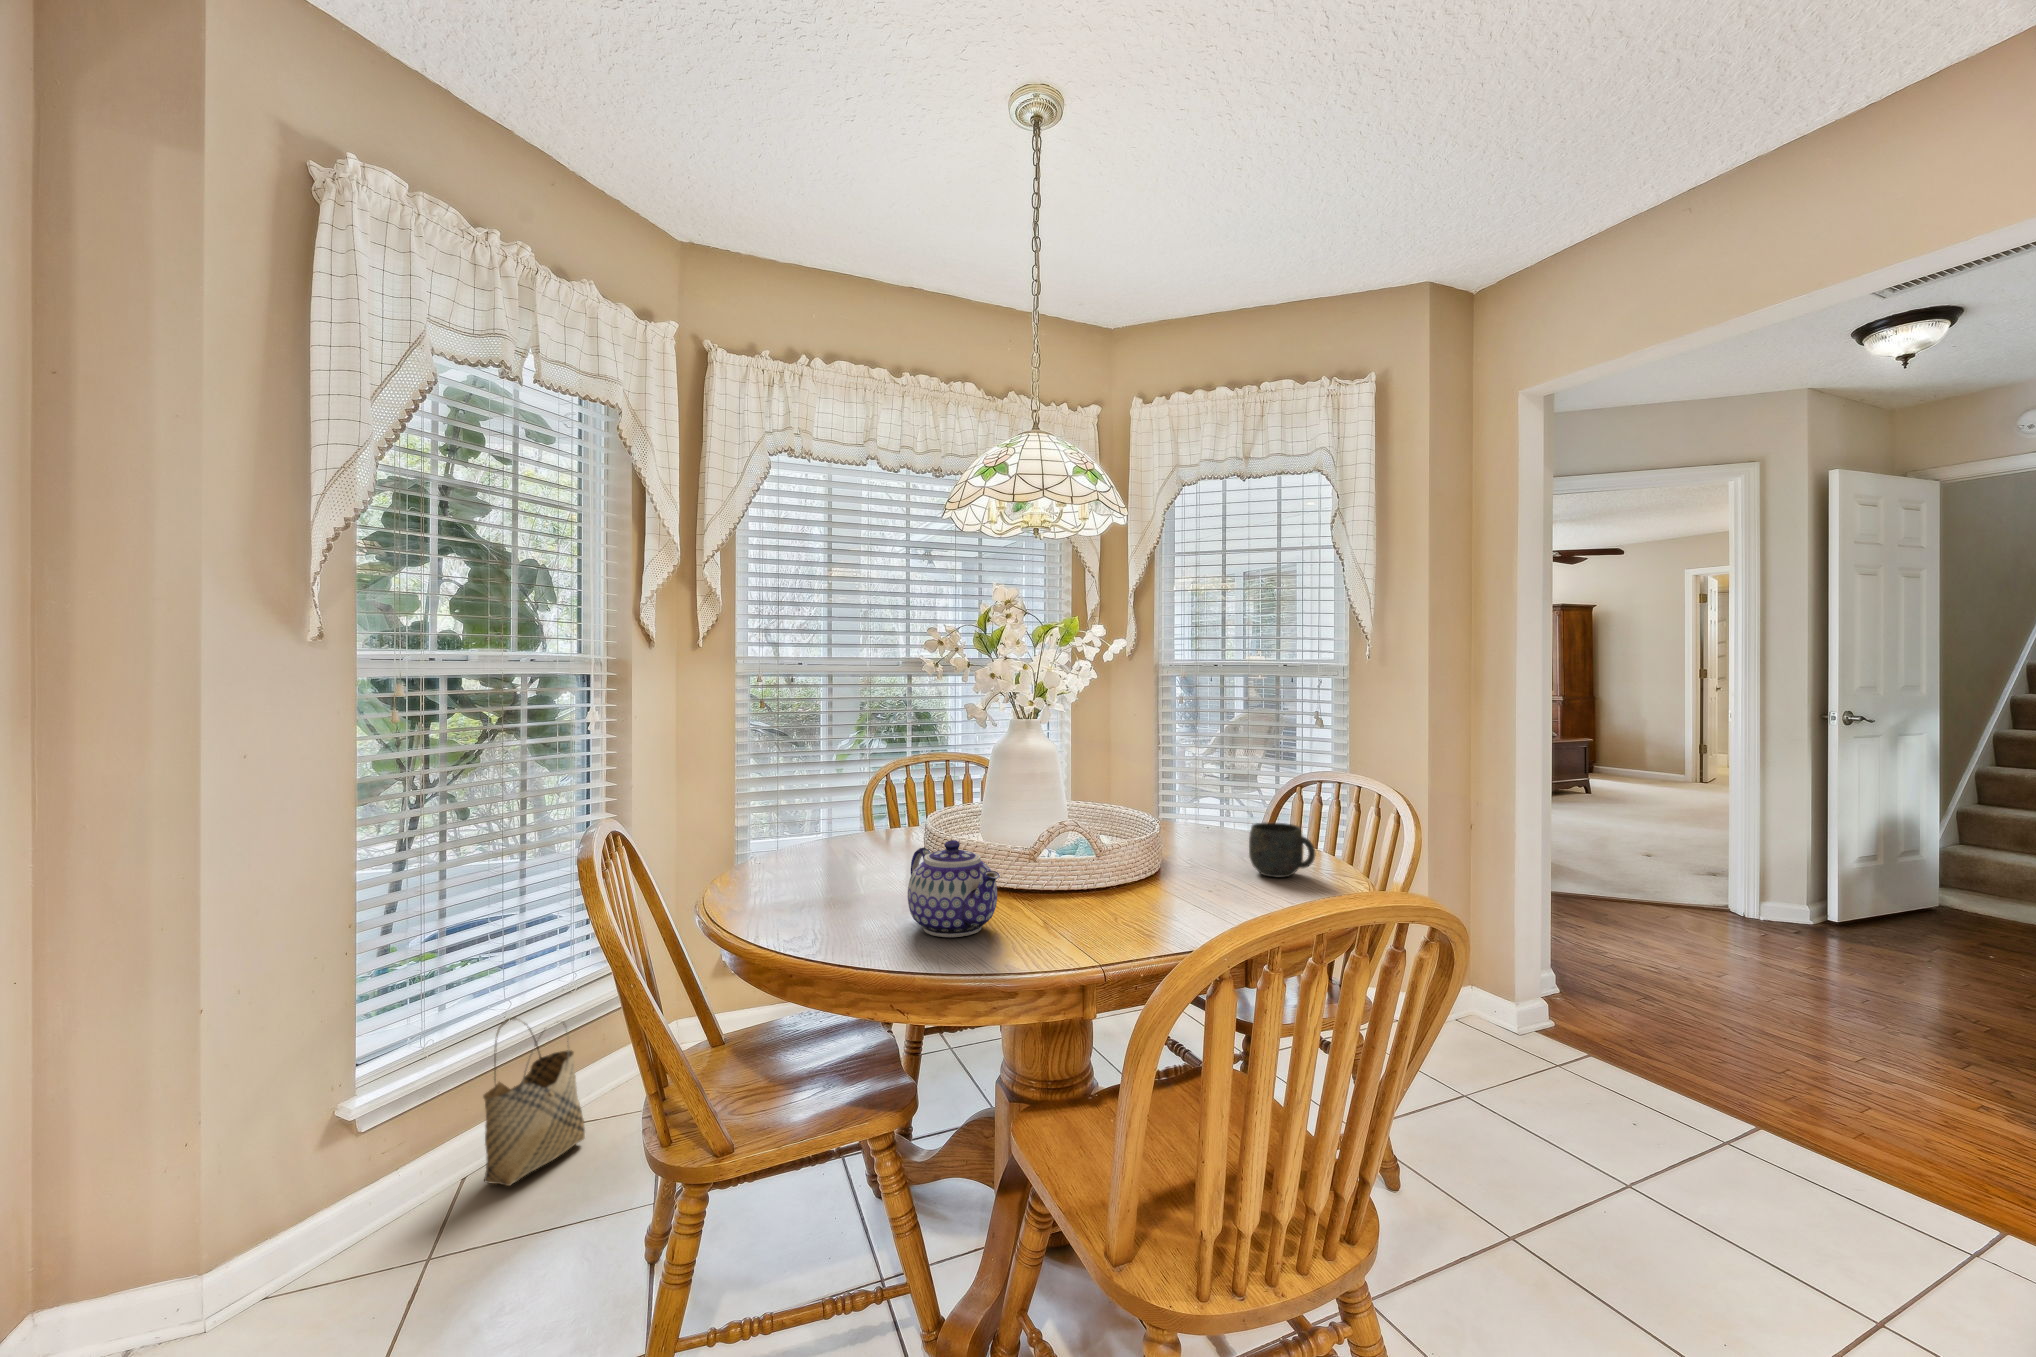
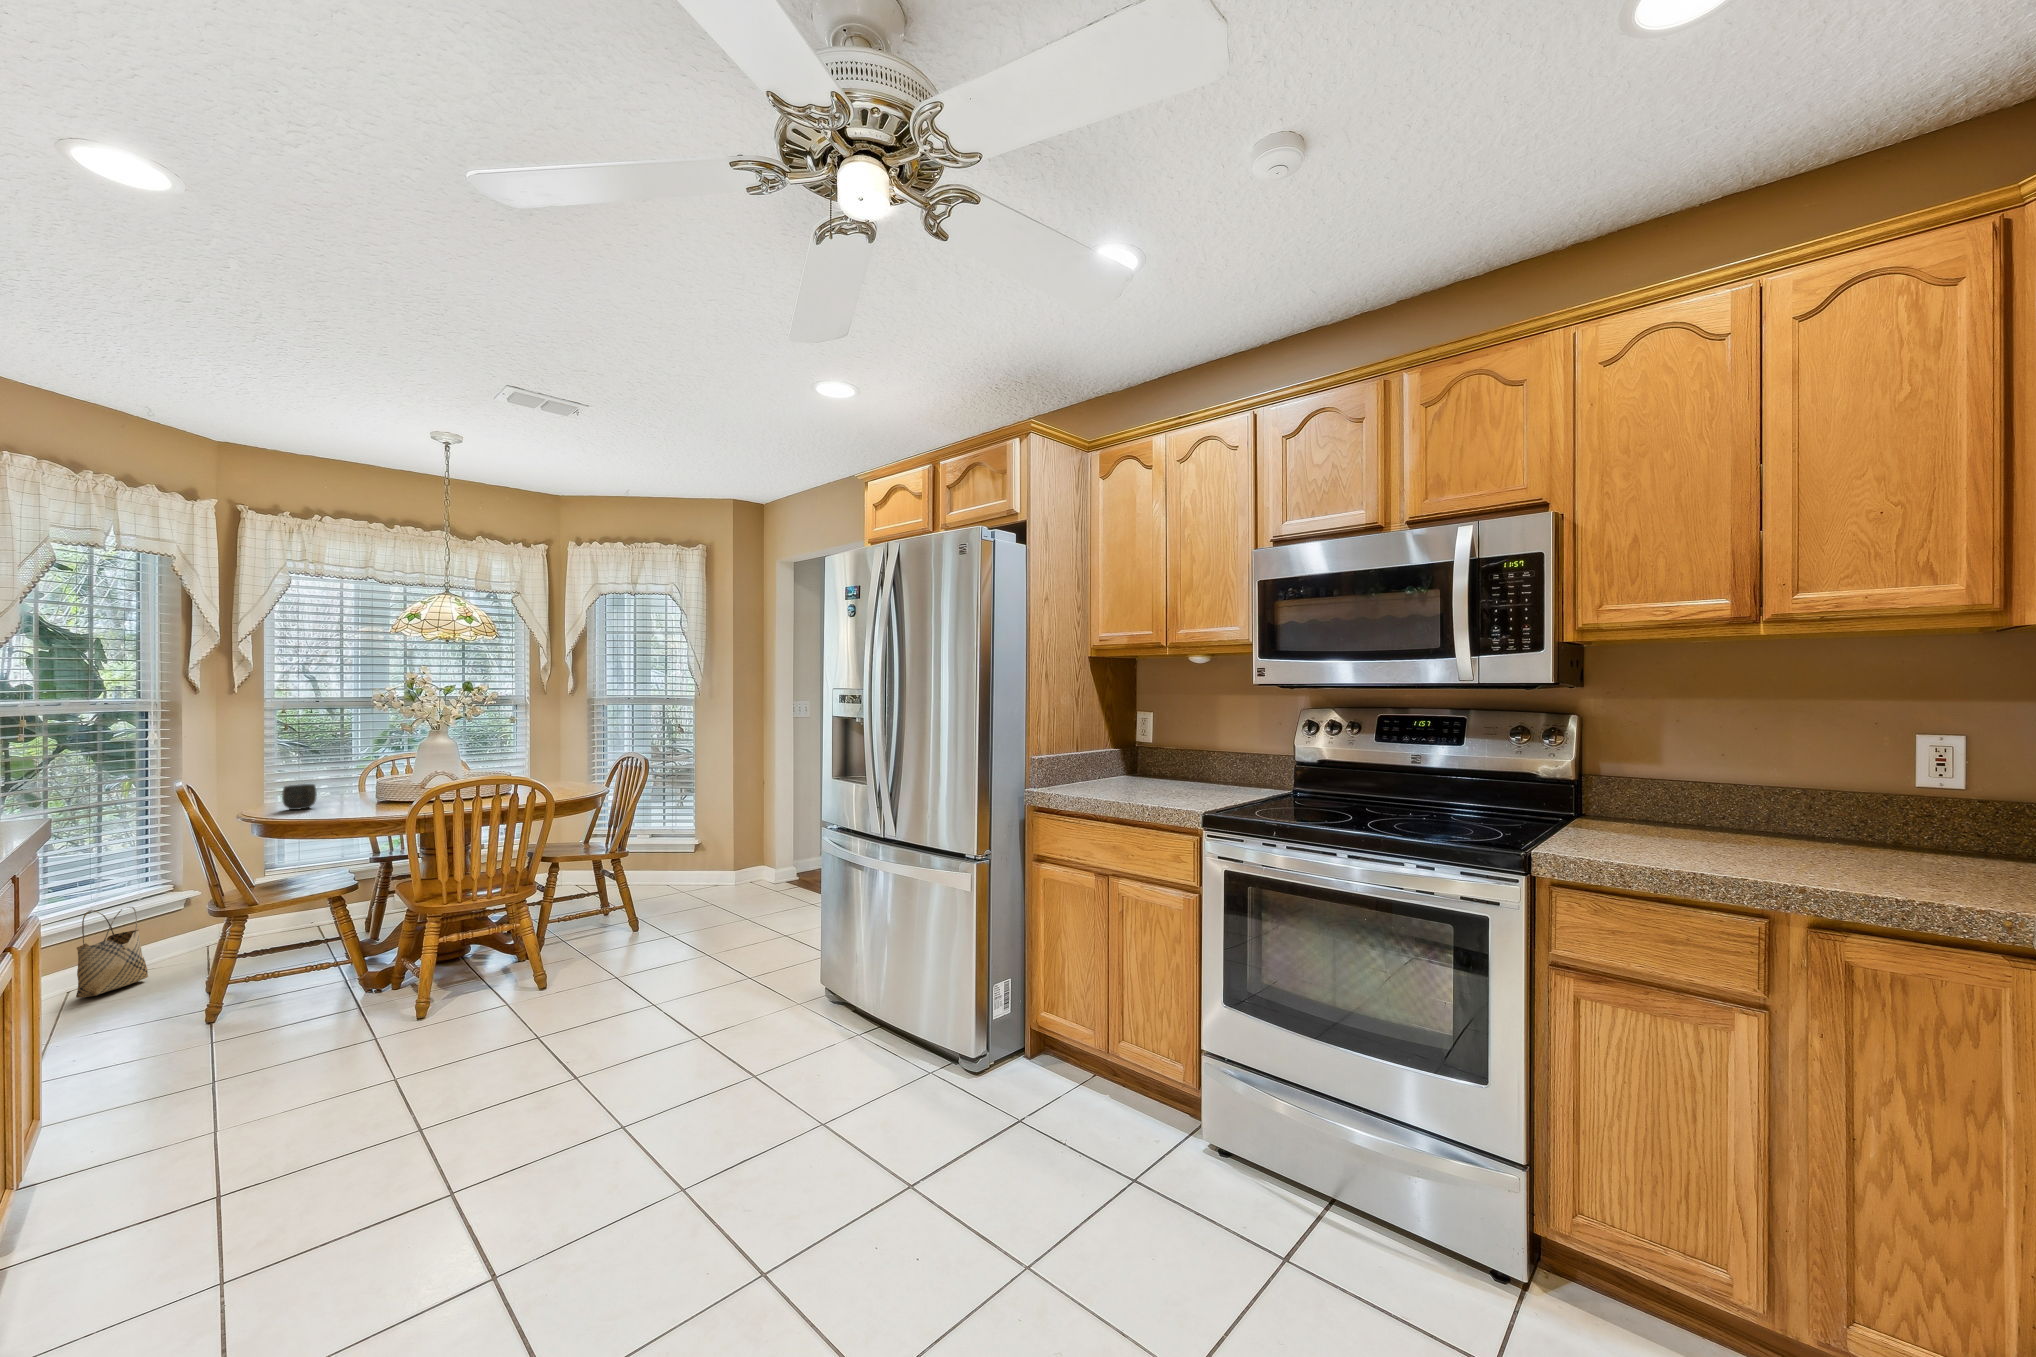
mug: present [1249,823,1315,877] -> present [282,784,317,810]
teapot: present [908,840,1000,937] -> none [345,777,392,816]

